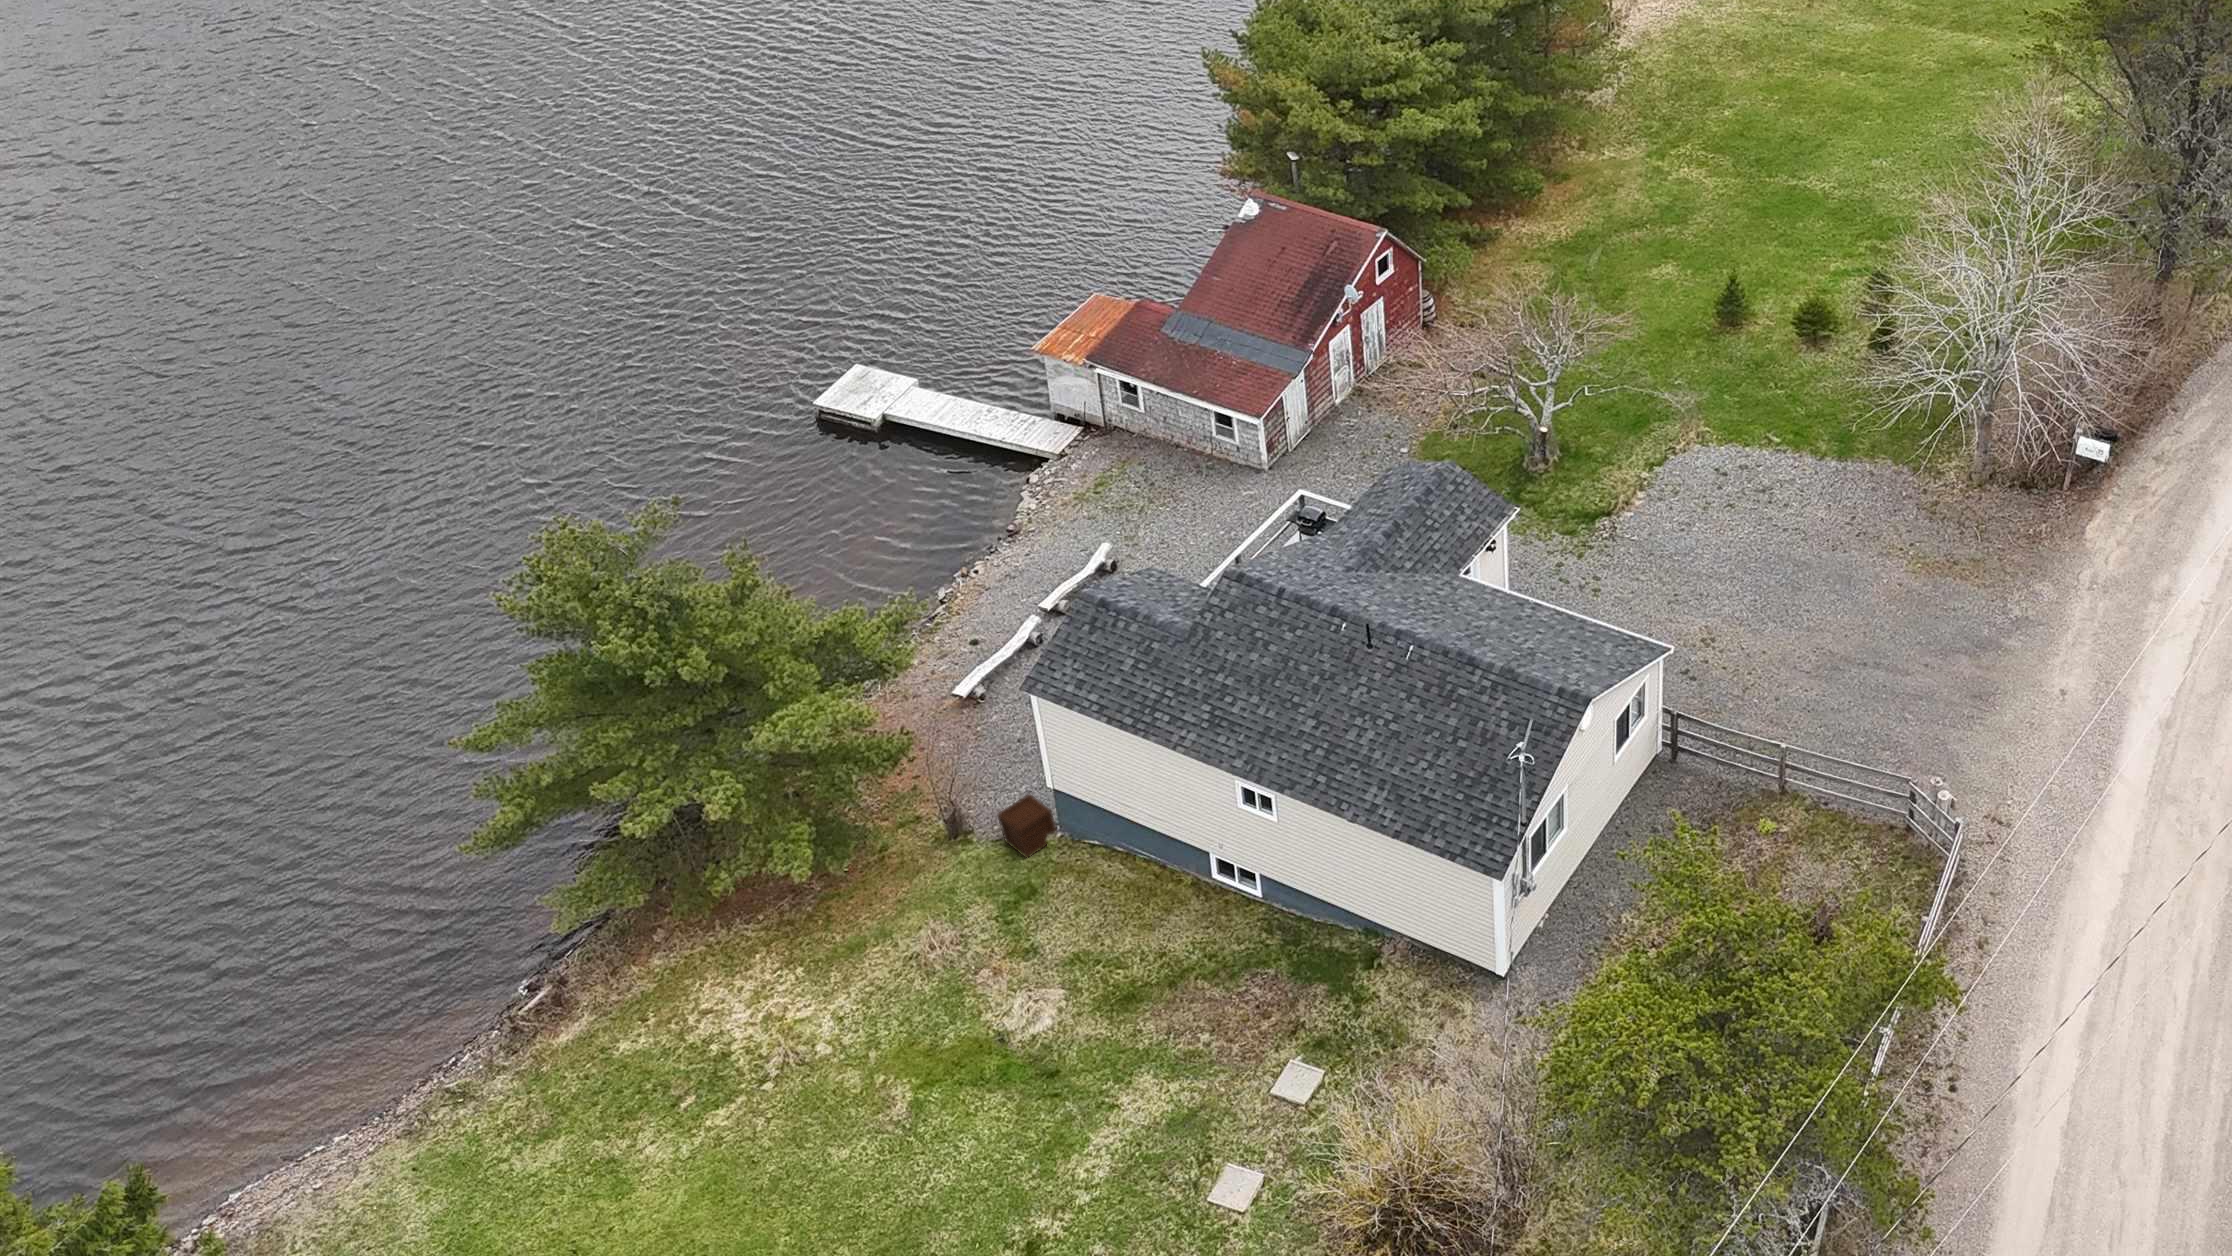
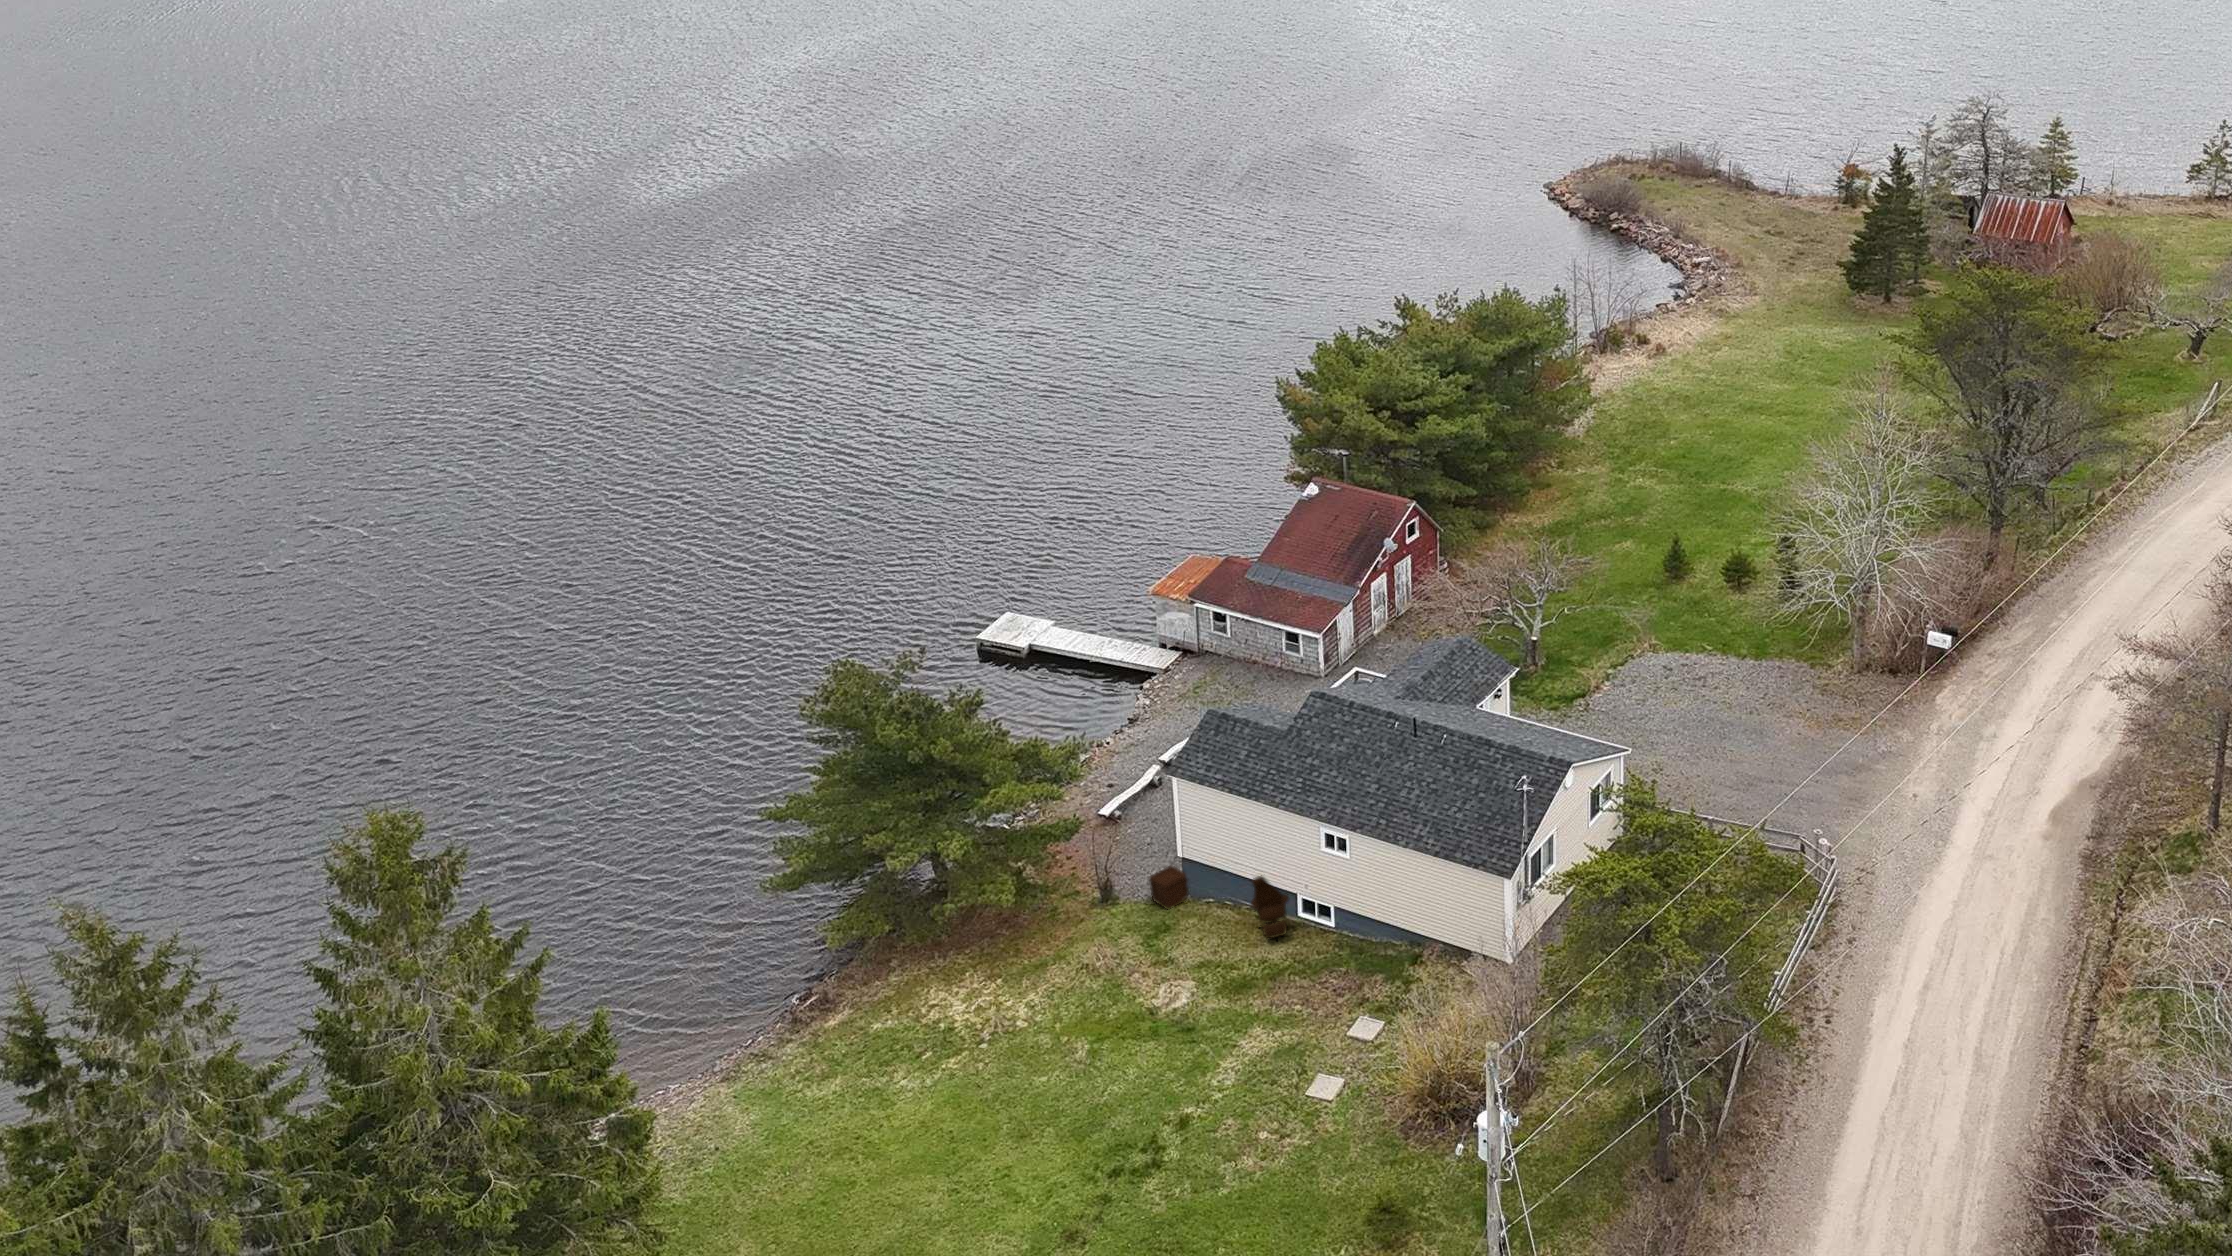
lounge chair: none [1139,819,1192,919] -> present [1251,875,1289,941]

